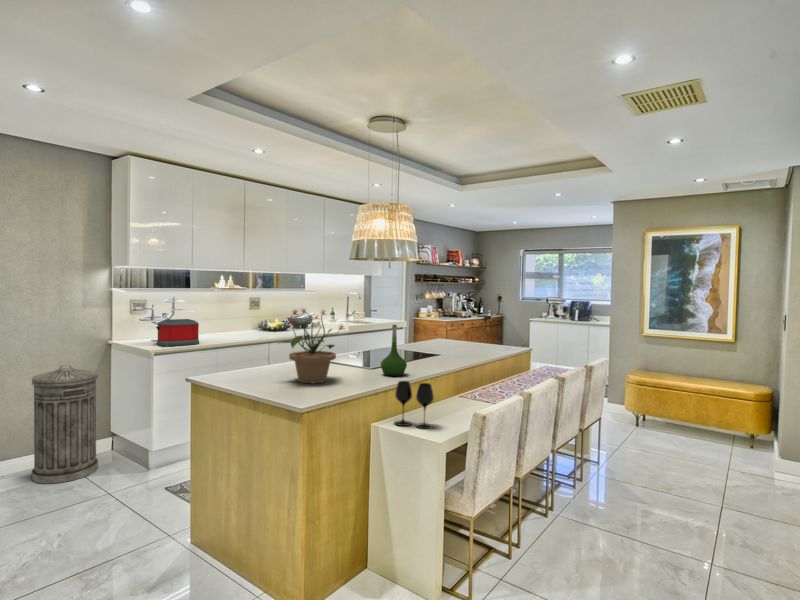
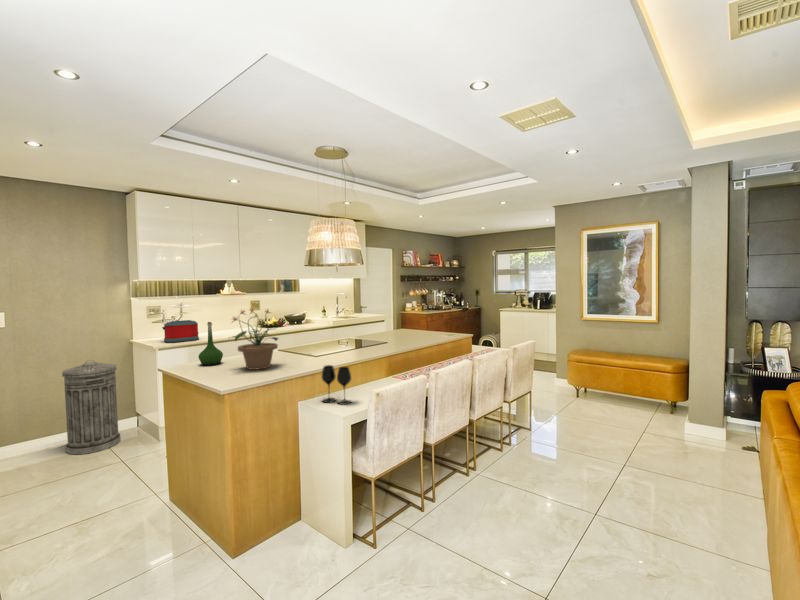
vase: present [381,325,407,376] -> present [199,322,223,365]

